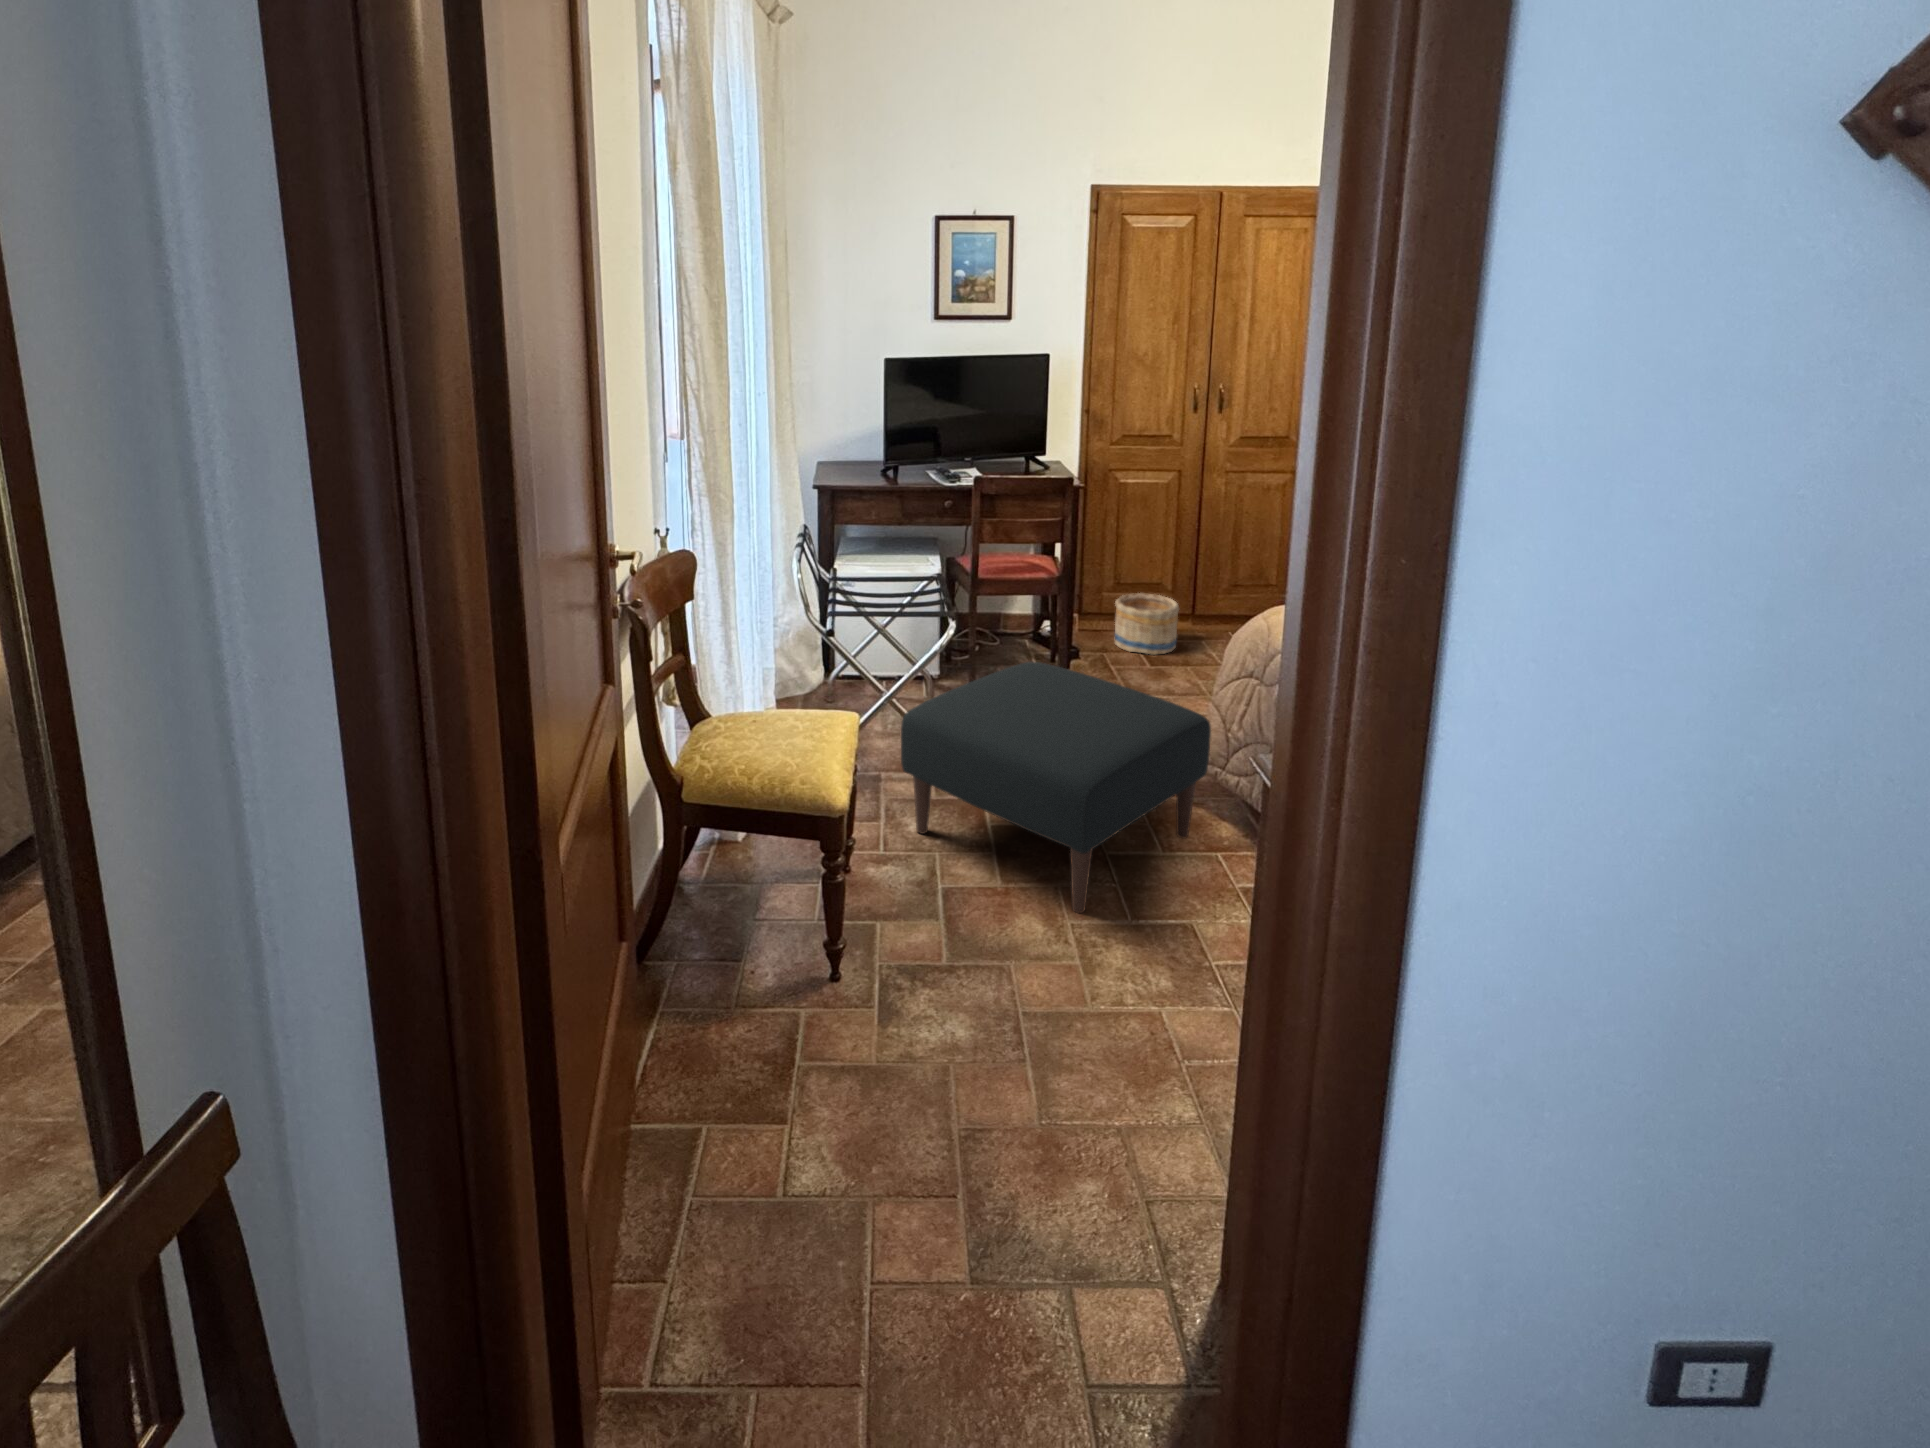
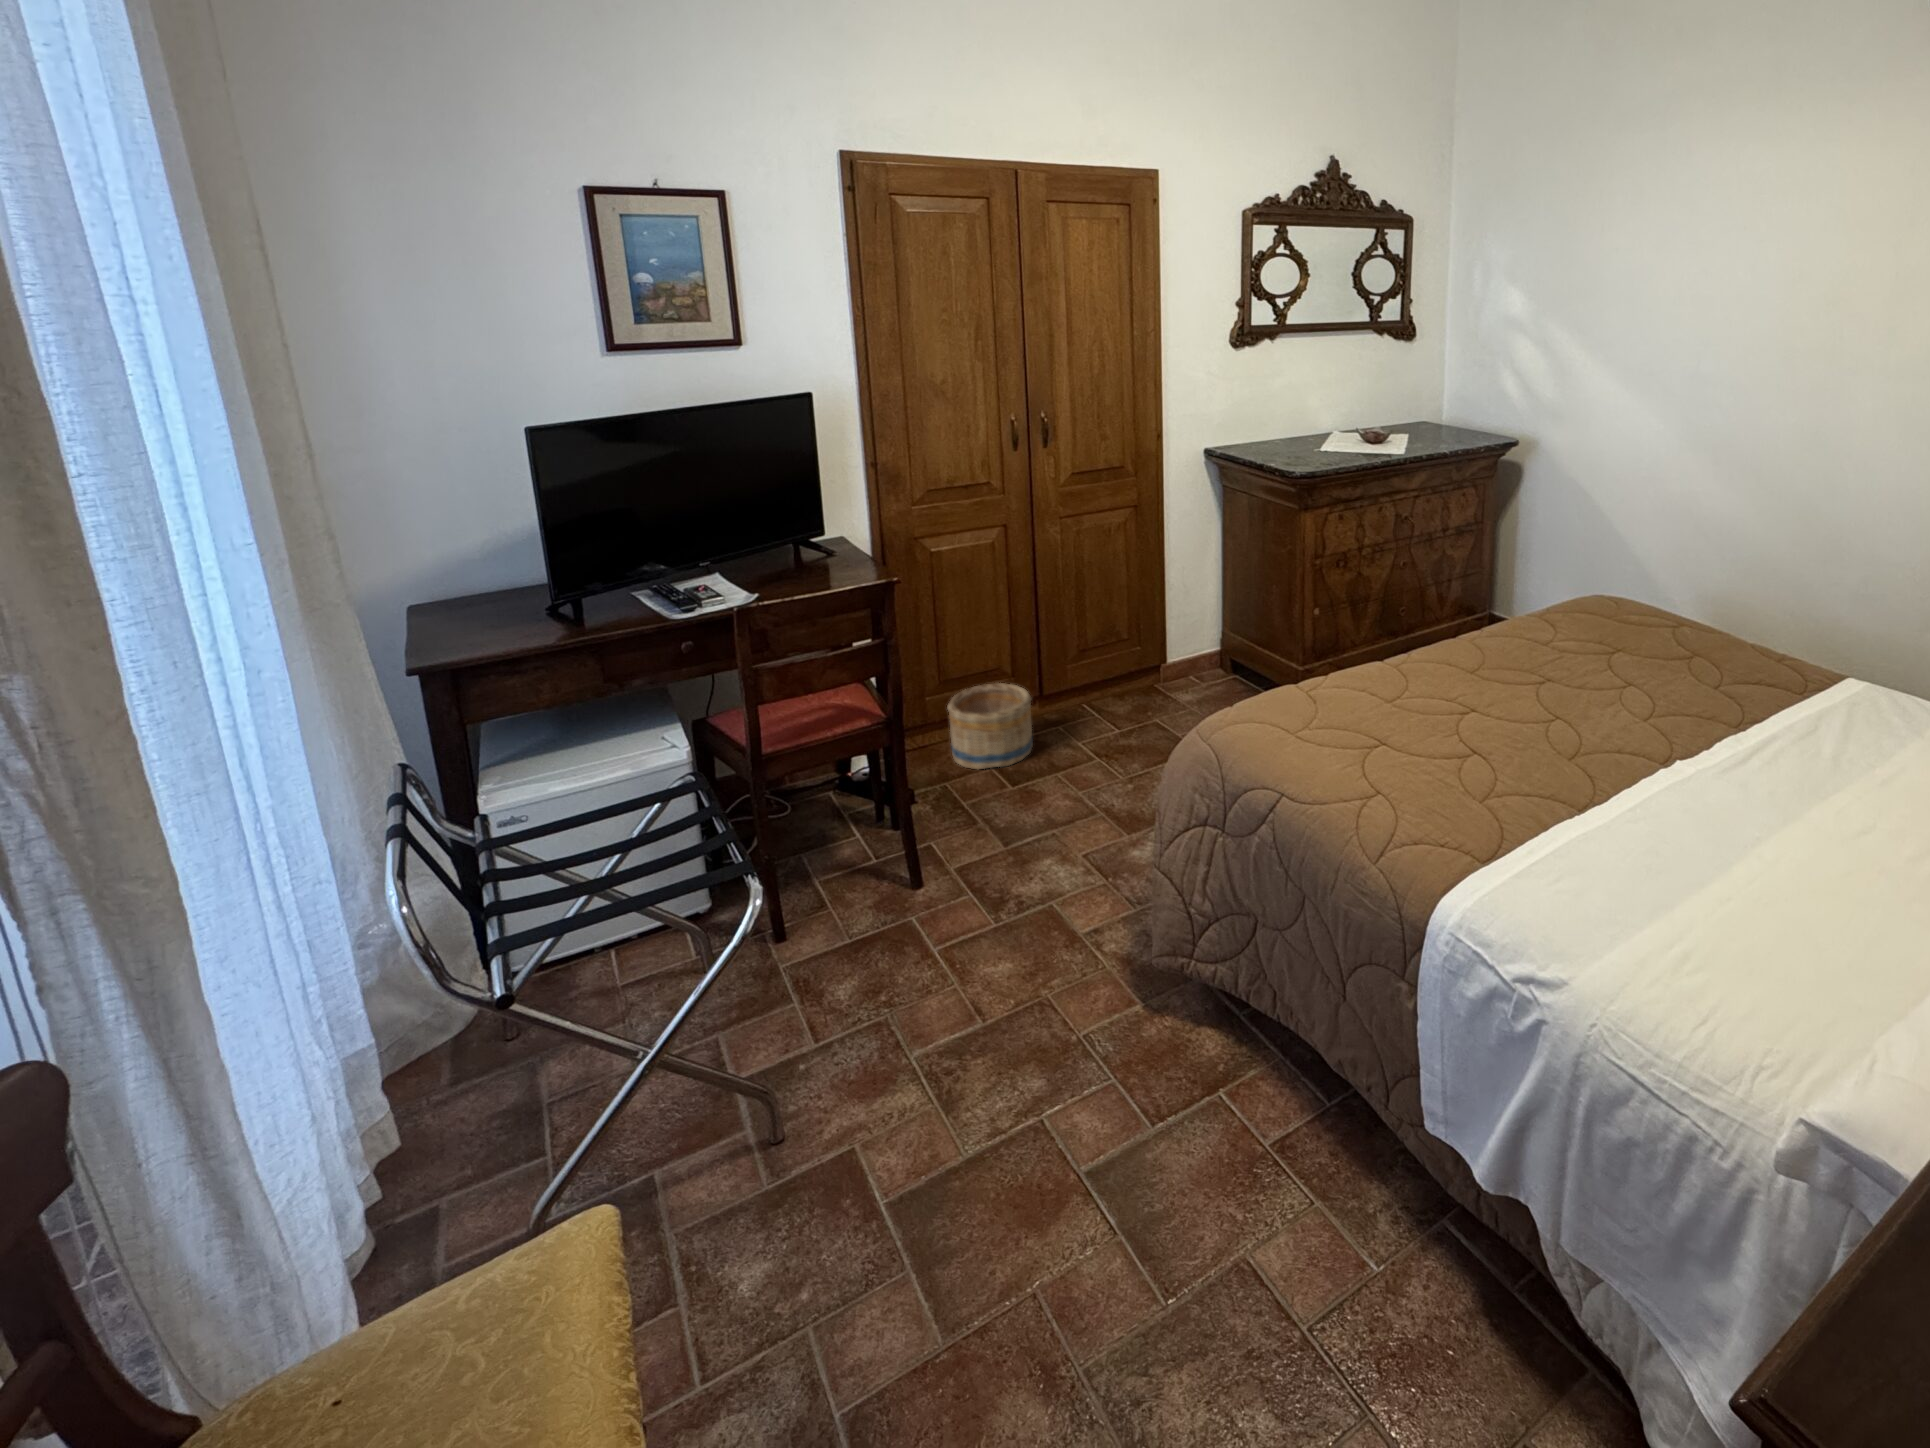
ottoman: present [901,662,1211,913] -> none [699,894,1192,1352]

